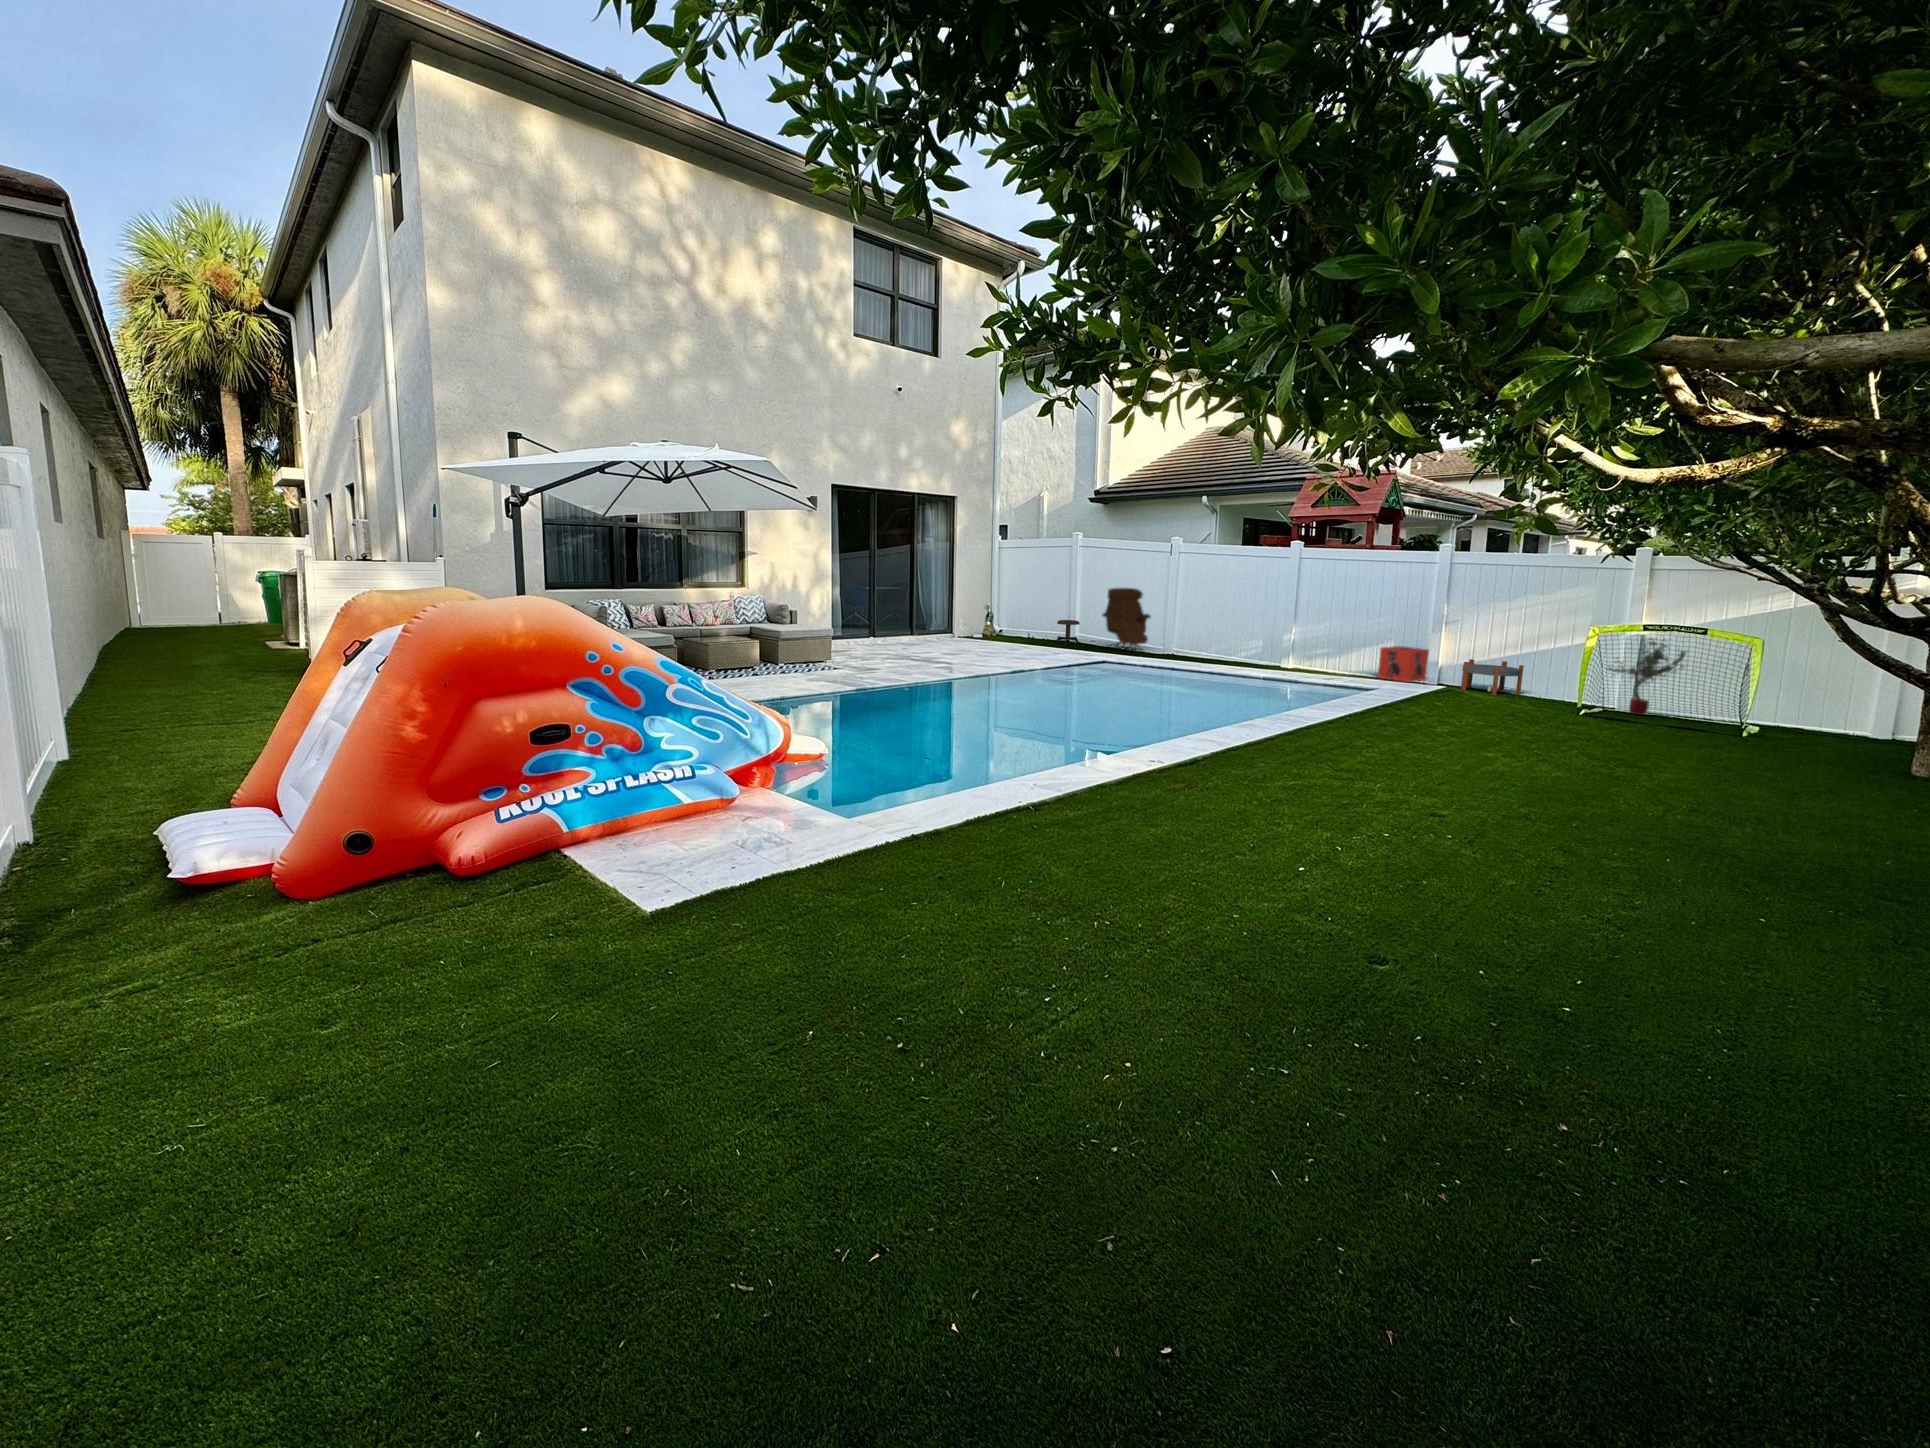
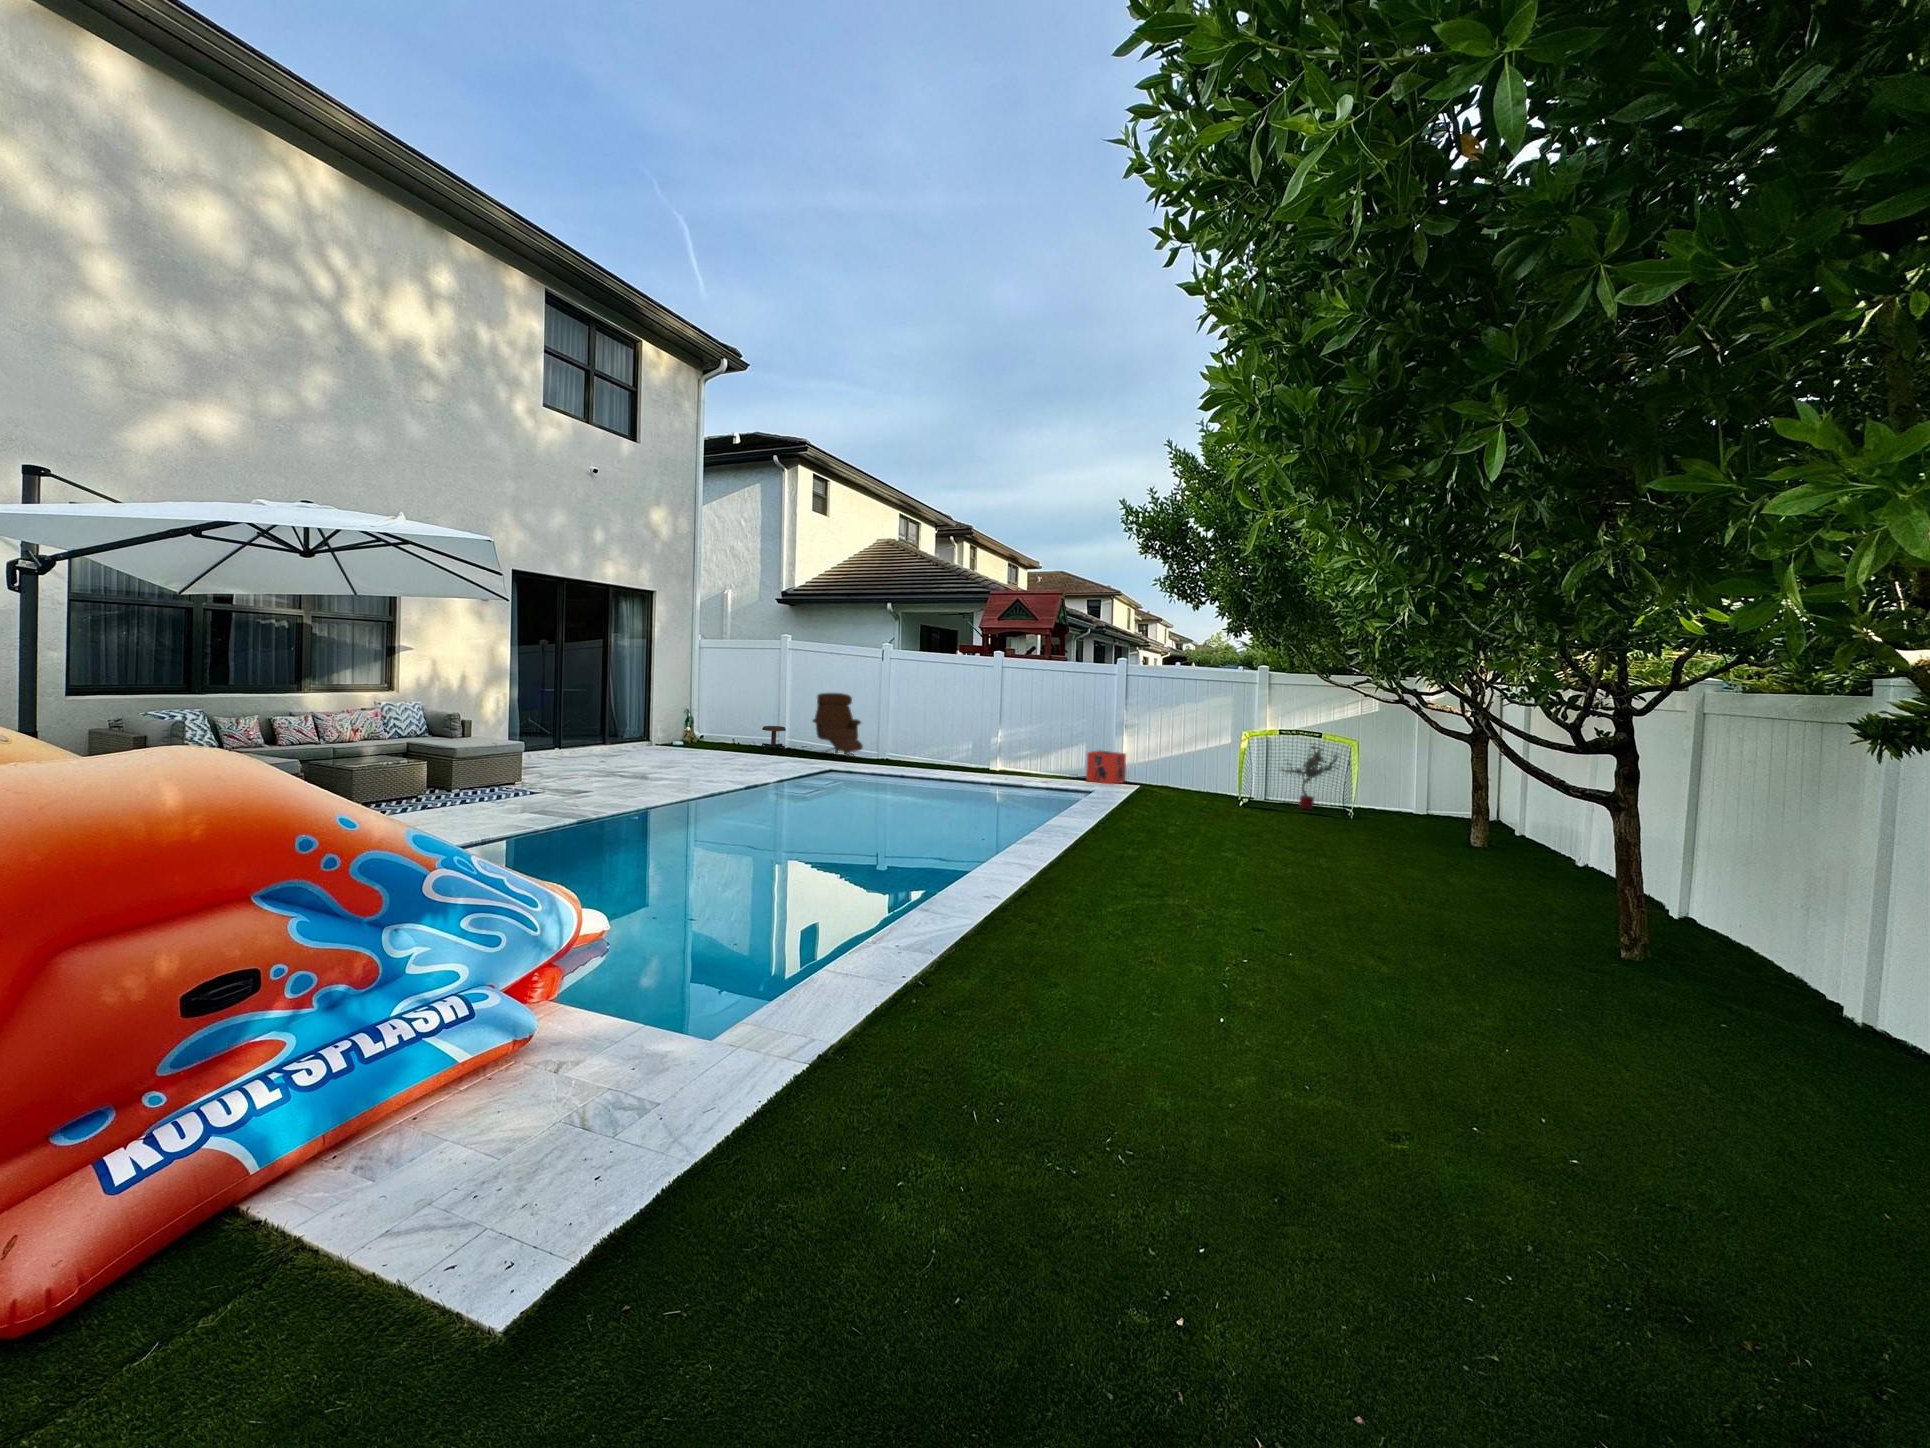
side table: present [1461,659,1524,695] -> none [1160,762,1209,795]

